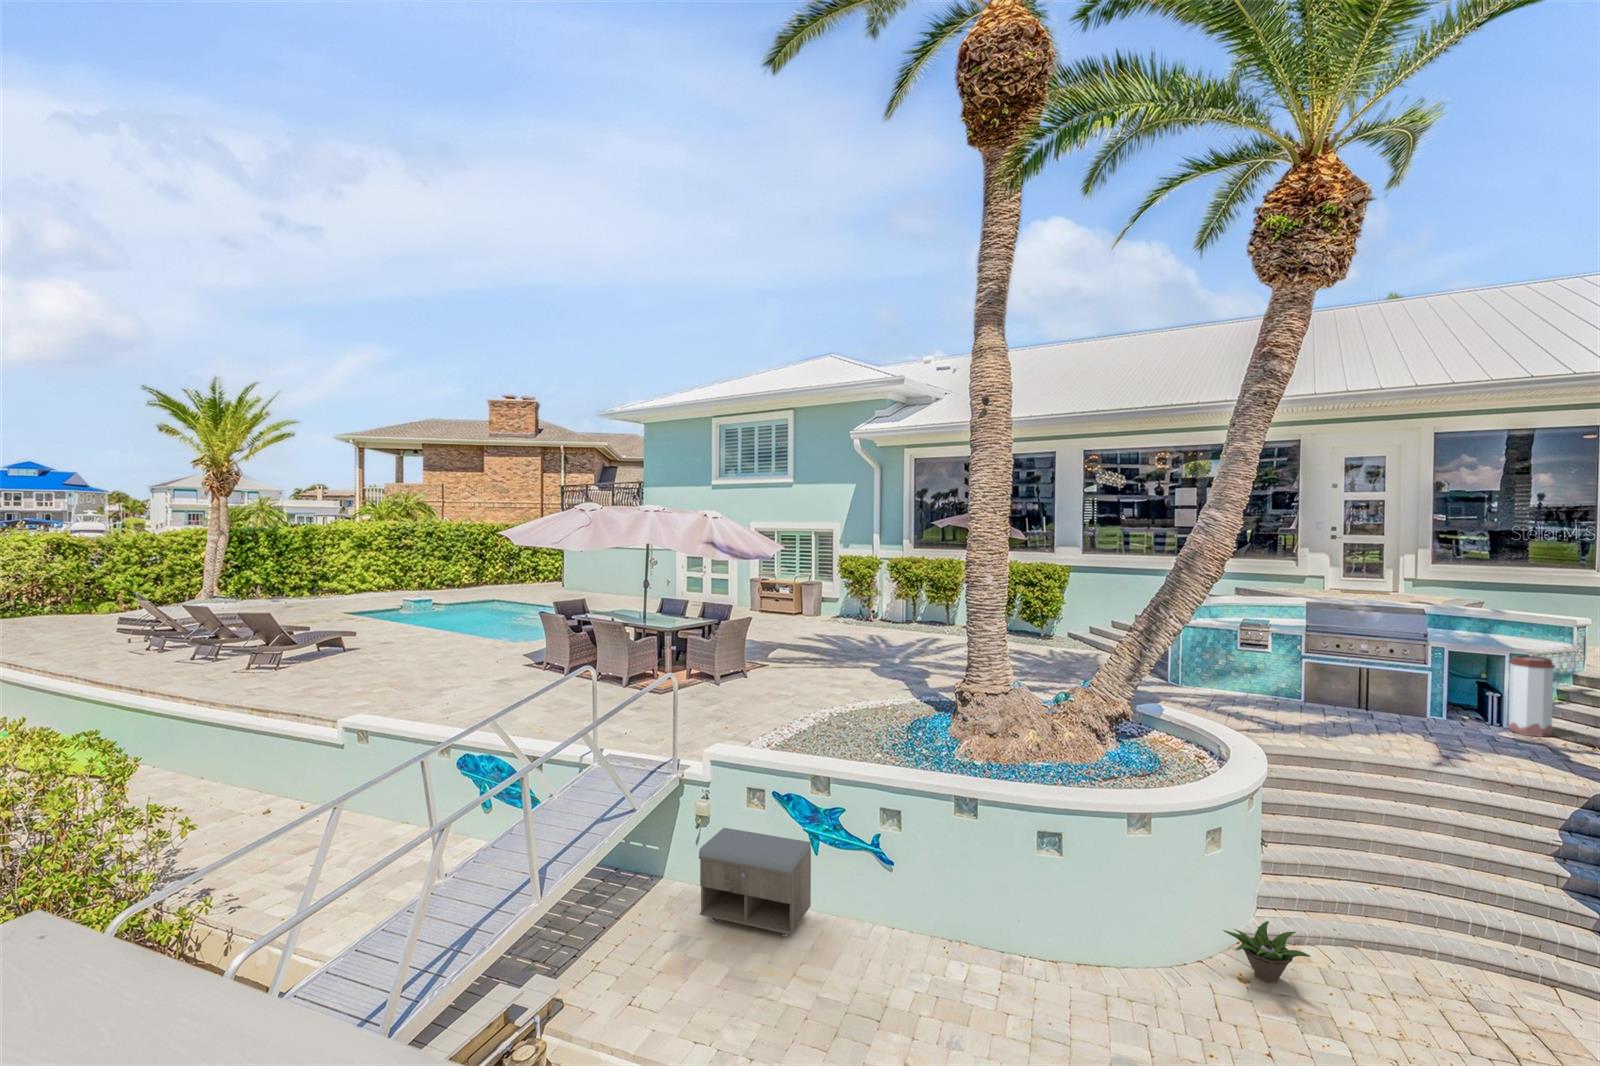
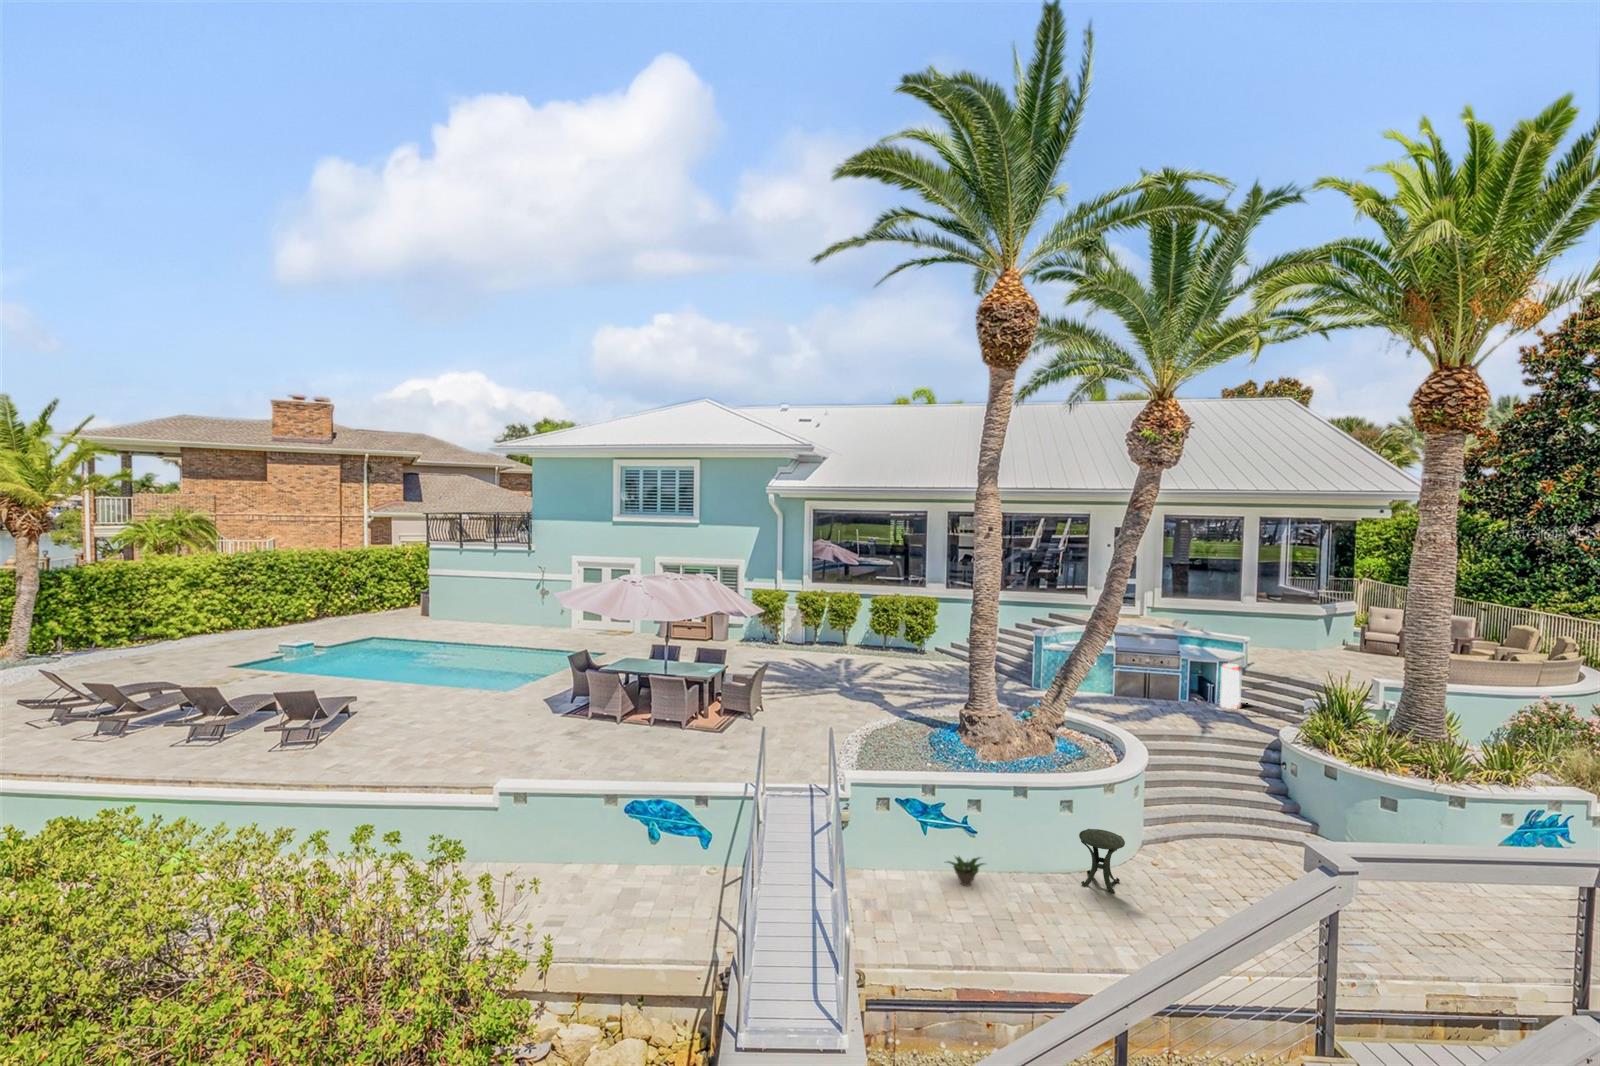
storage bench: present [699,828,811,937] -> none [864,826,930,886]
side table: none [1061,890,1150,1021] -> present [1079,829,1125,893]
decorative plant: present [1223,921,1310,983] -> present [947,856,984,886]

